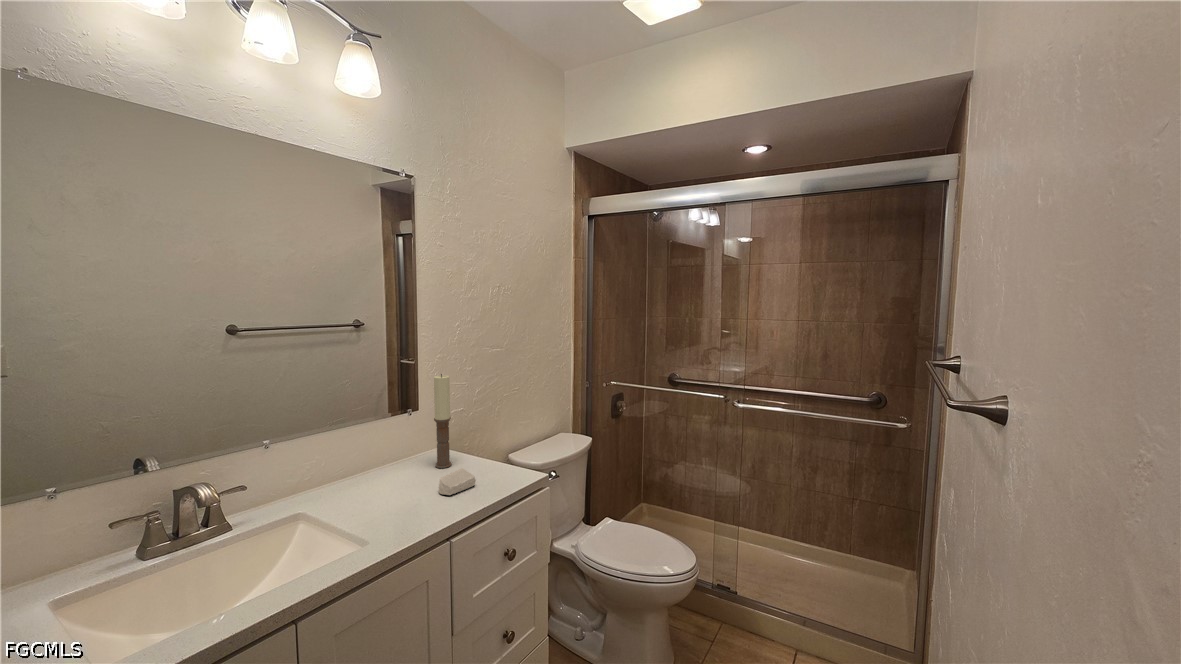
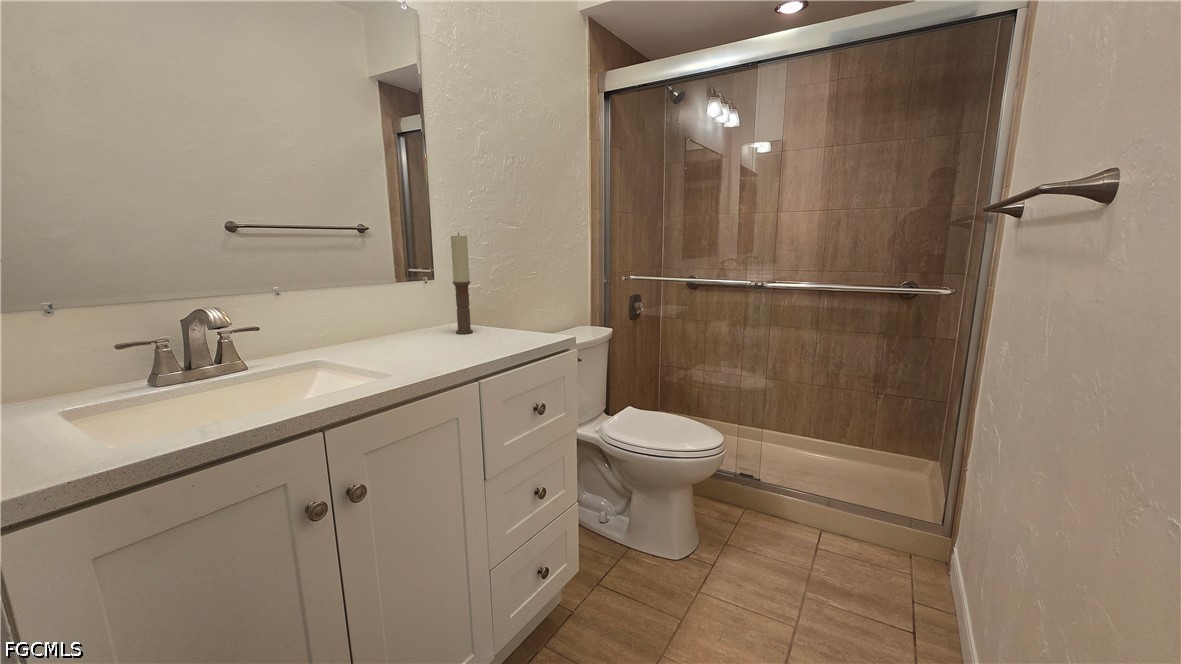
soap bar: present [439,468,476,495] -> none [463,326,501,348]

